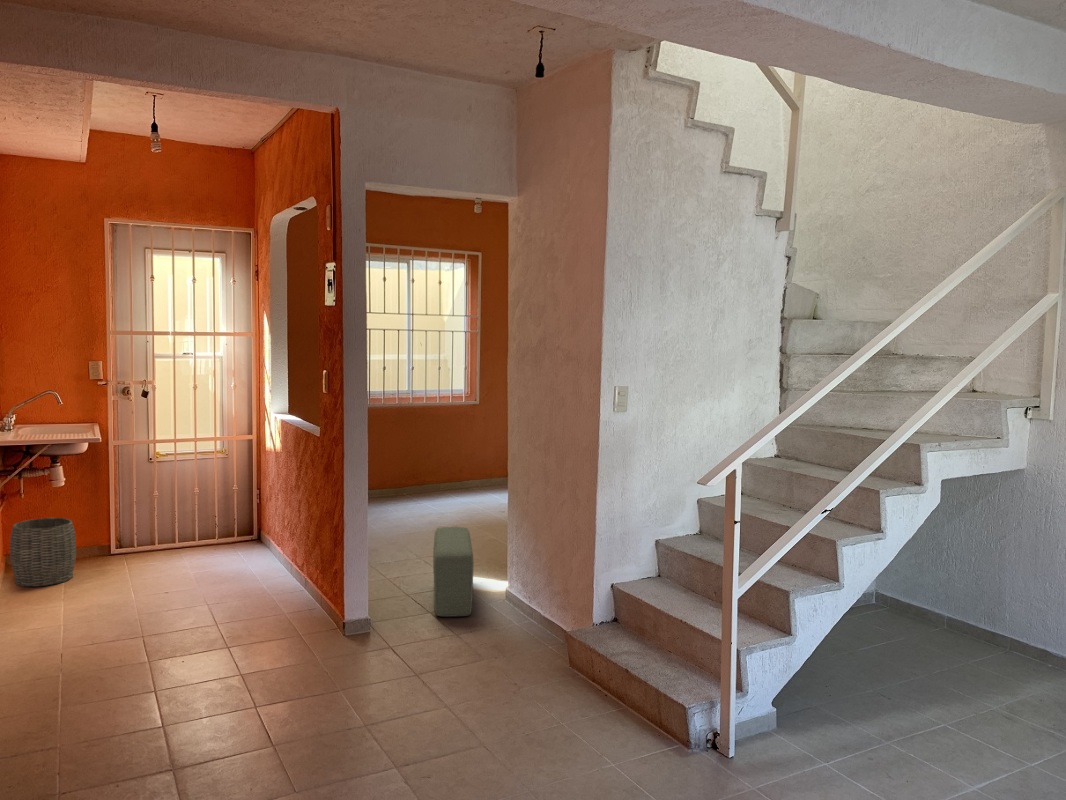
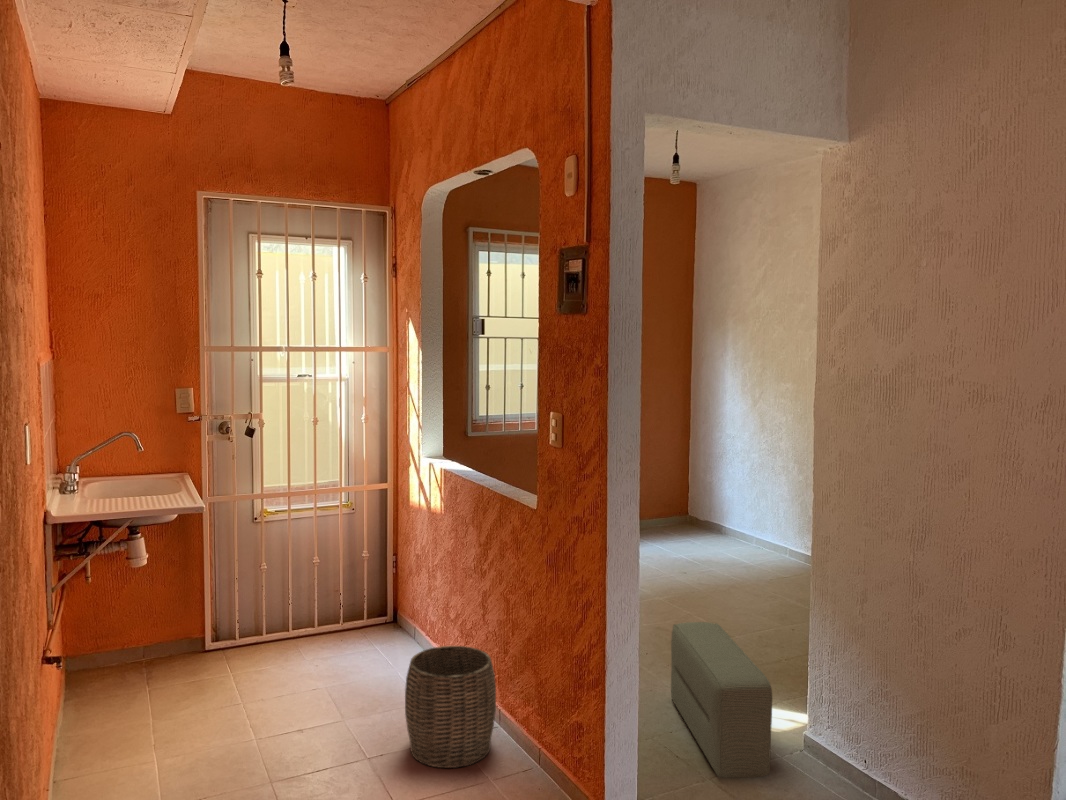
woven basket: present [10,518,76,587] -> present [405,646,496,768]

